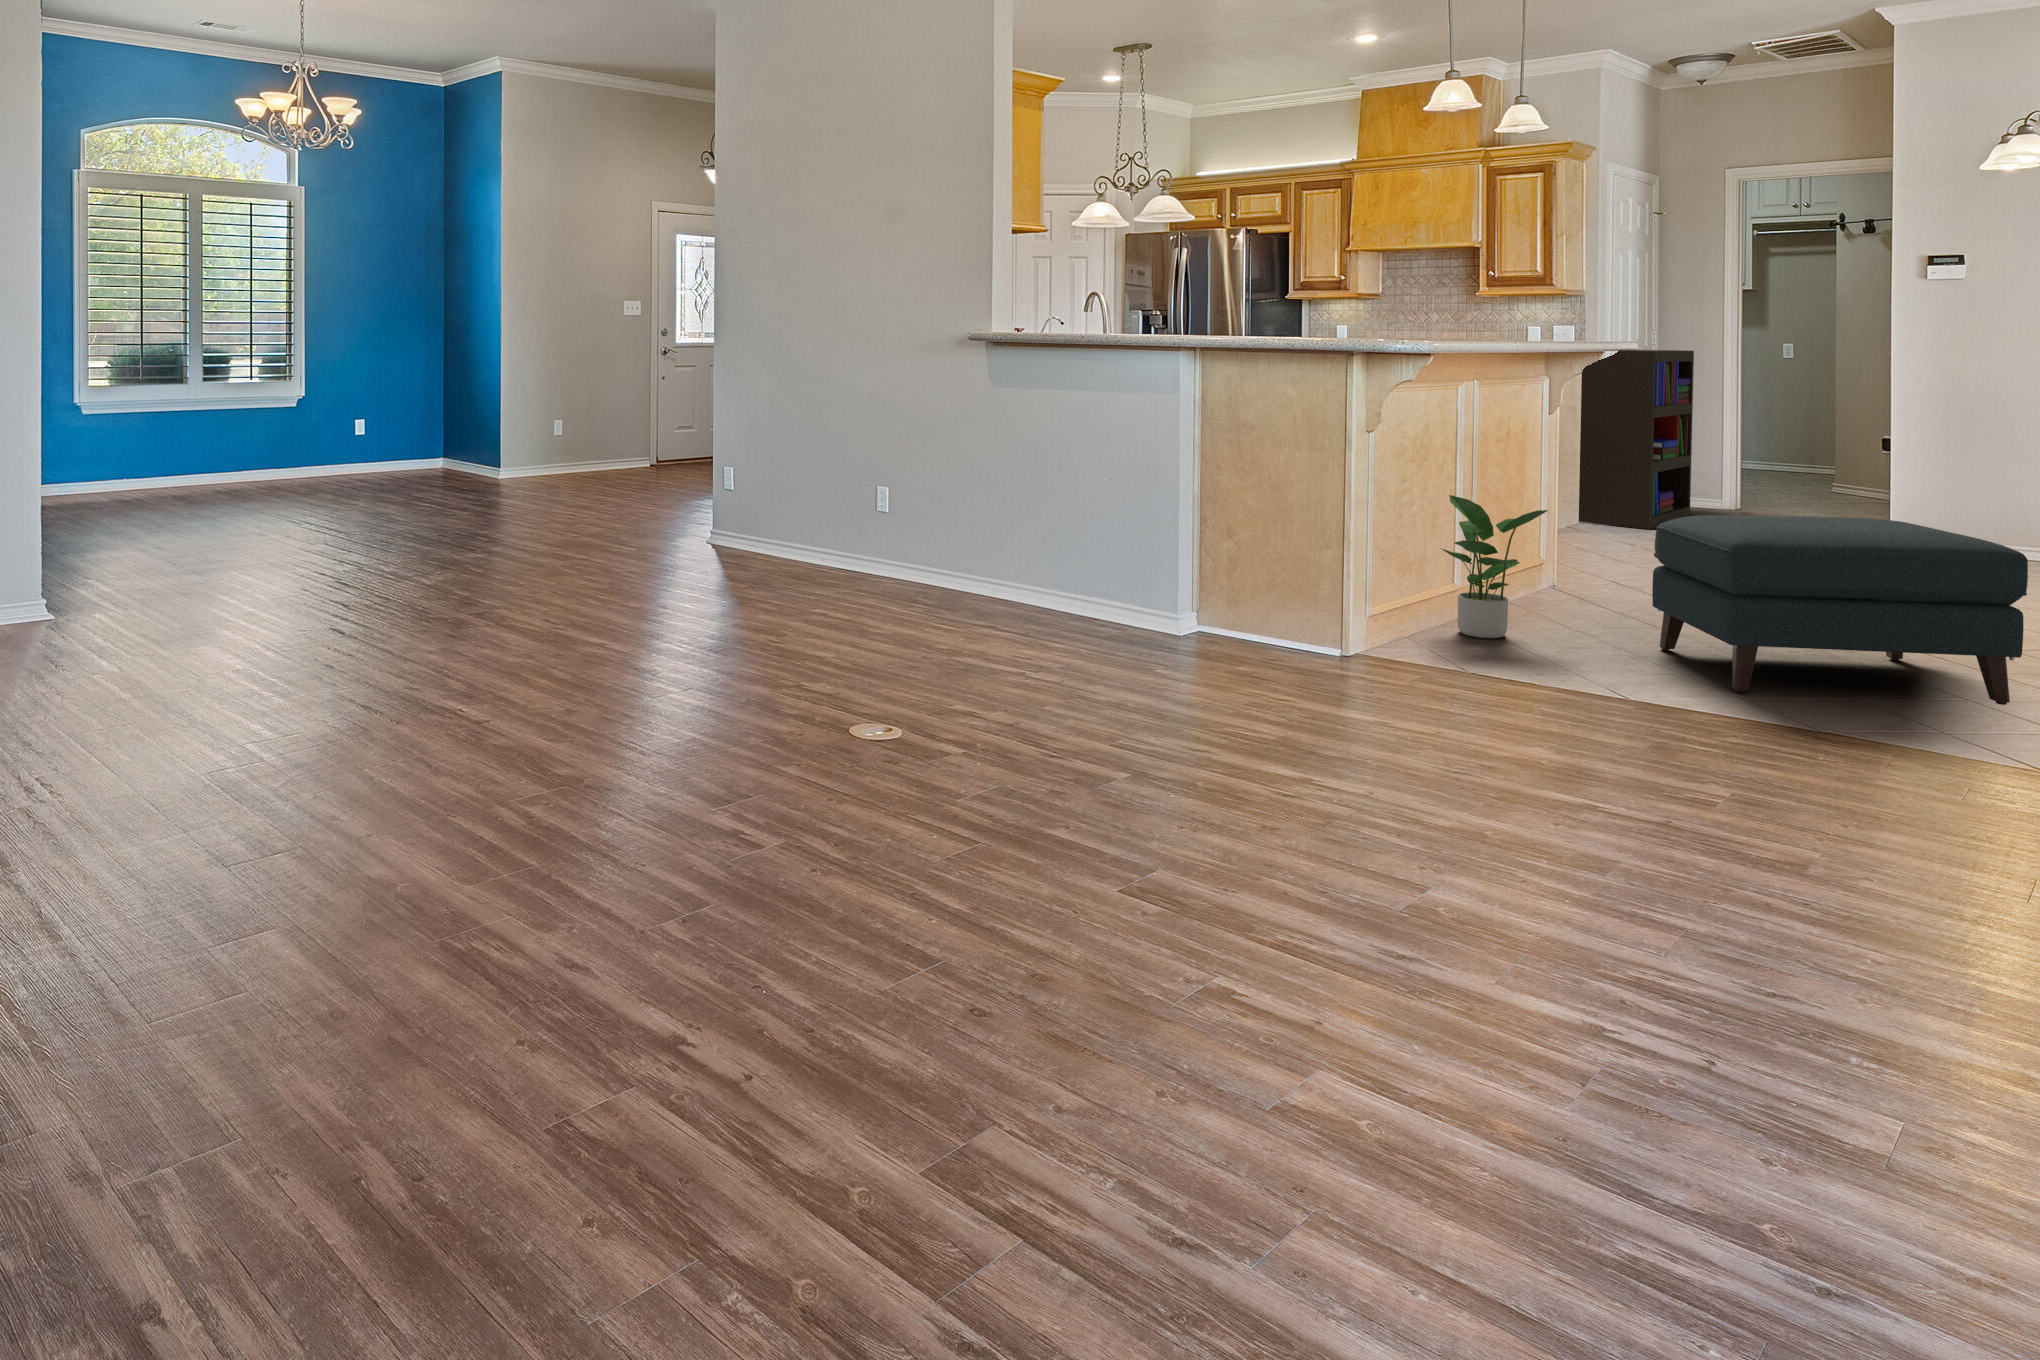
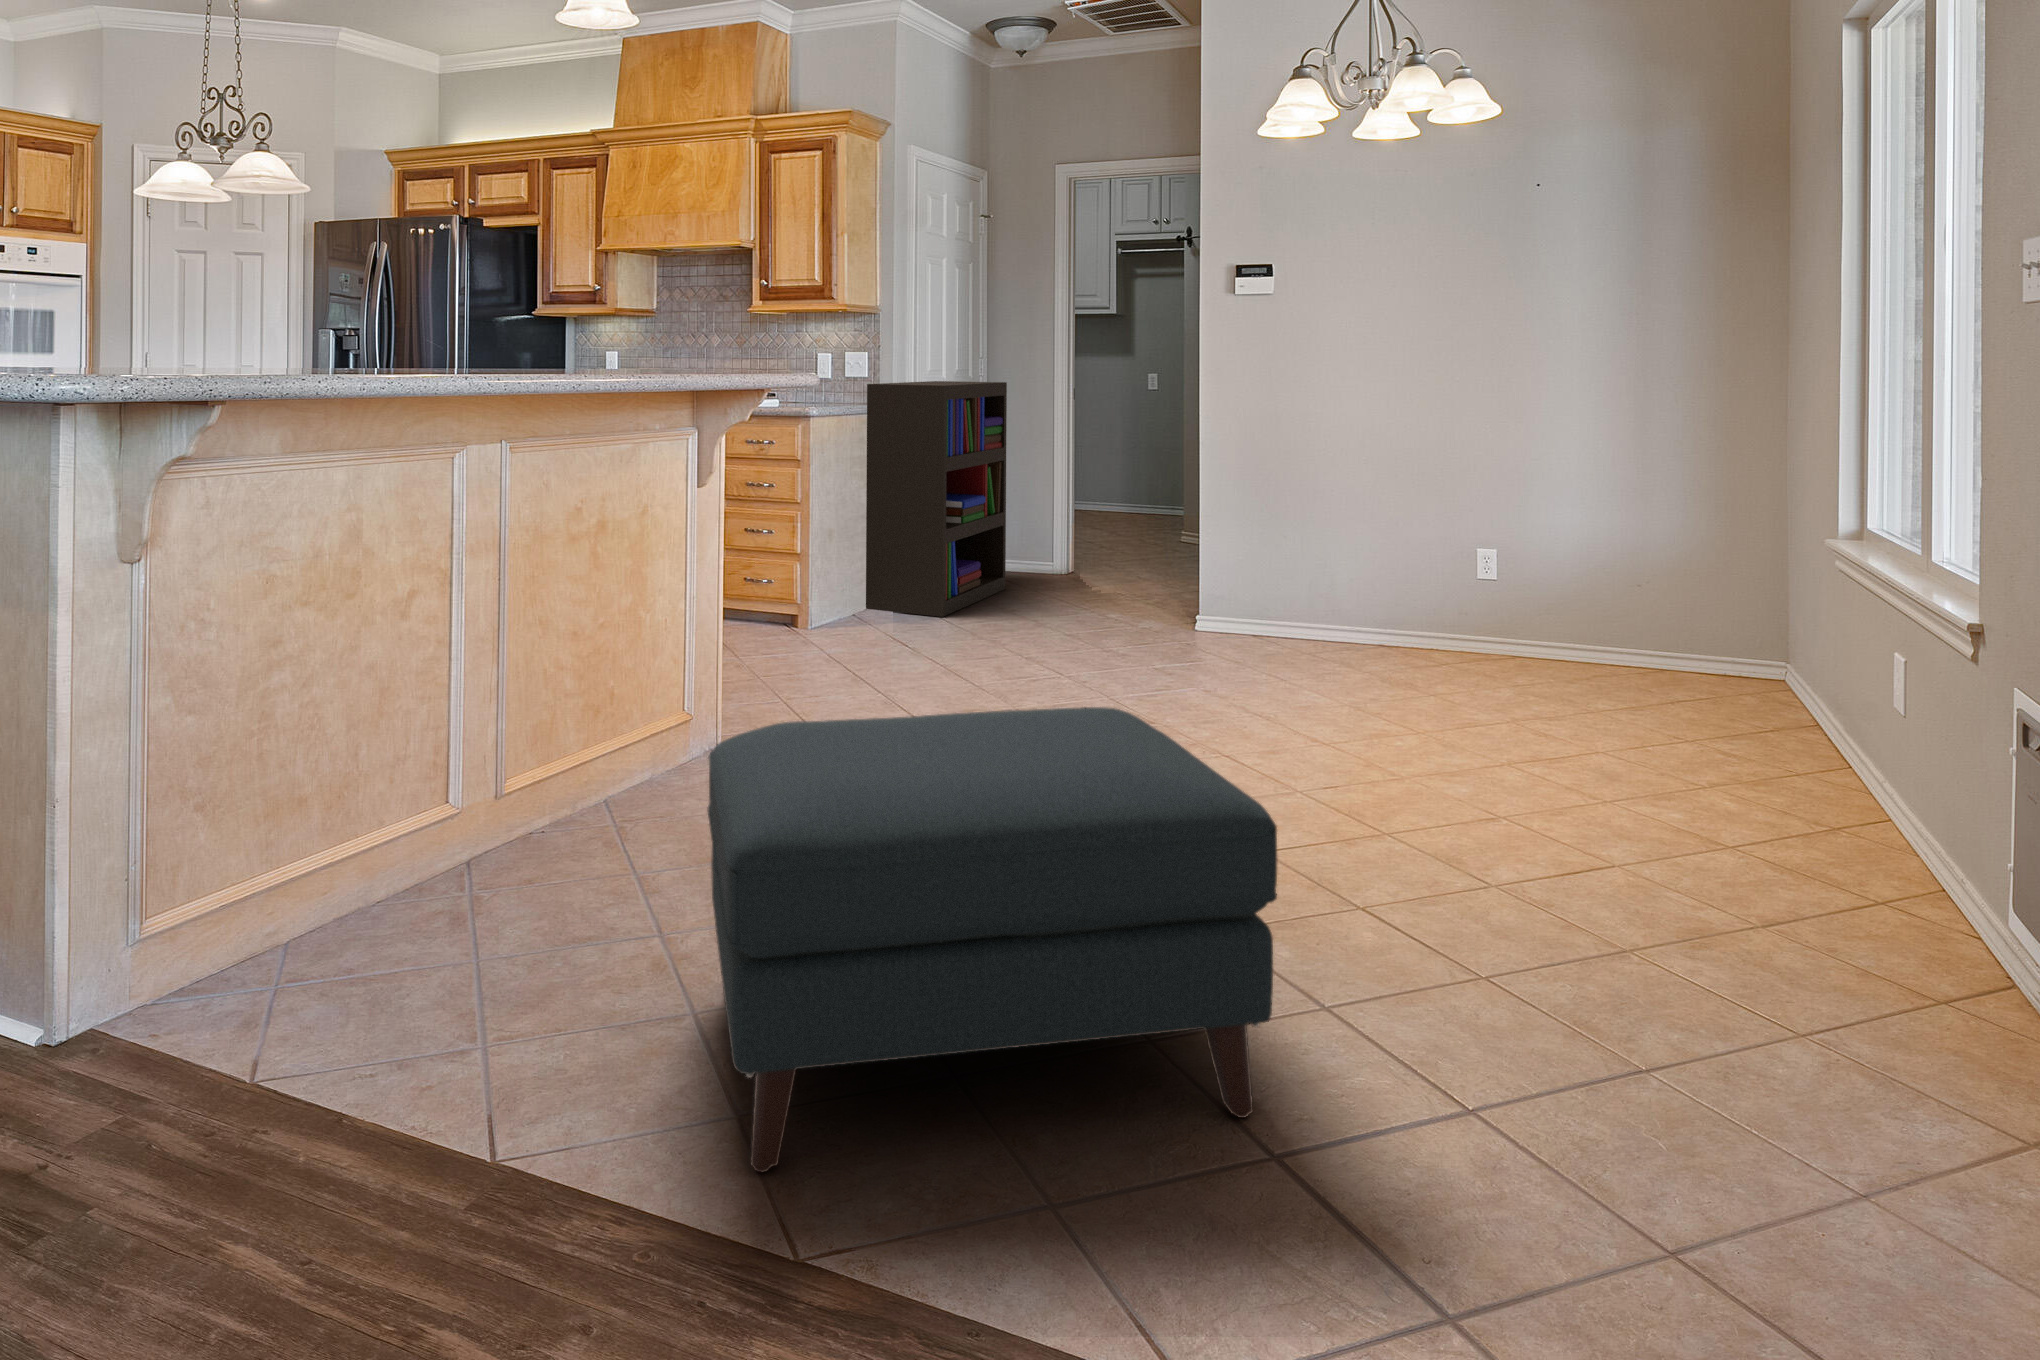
potted plant: present [1442,495,1548,638] -> none [331,692,536,991]

